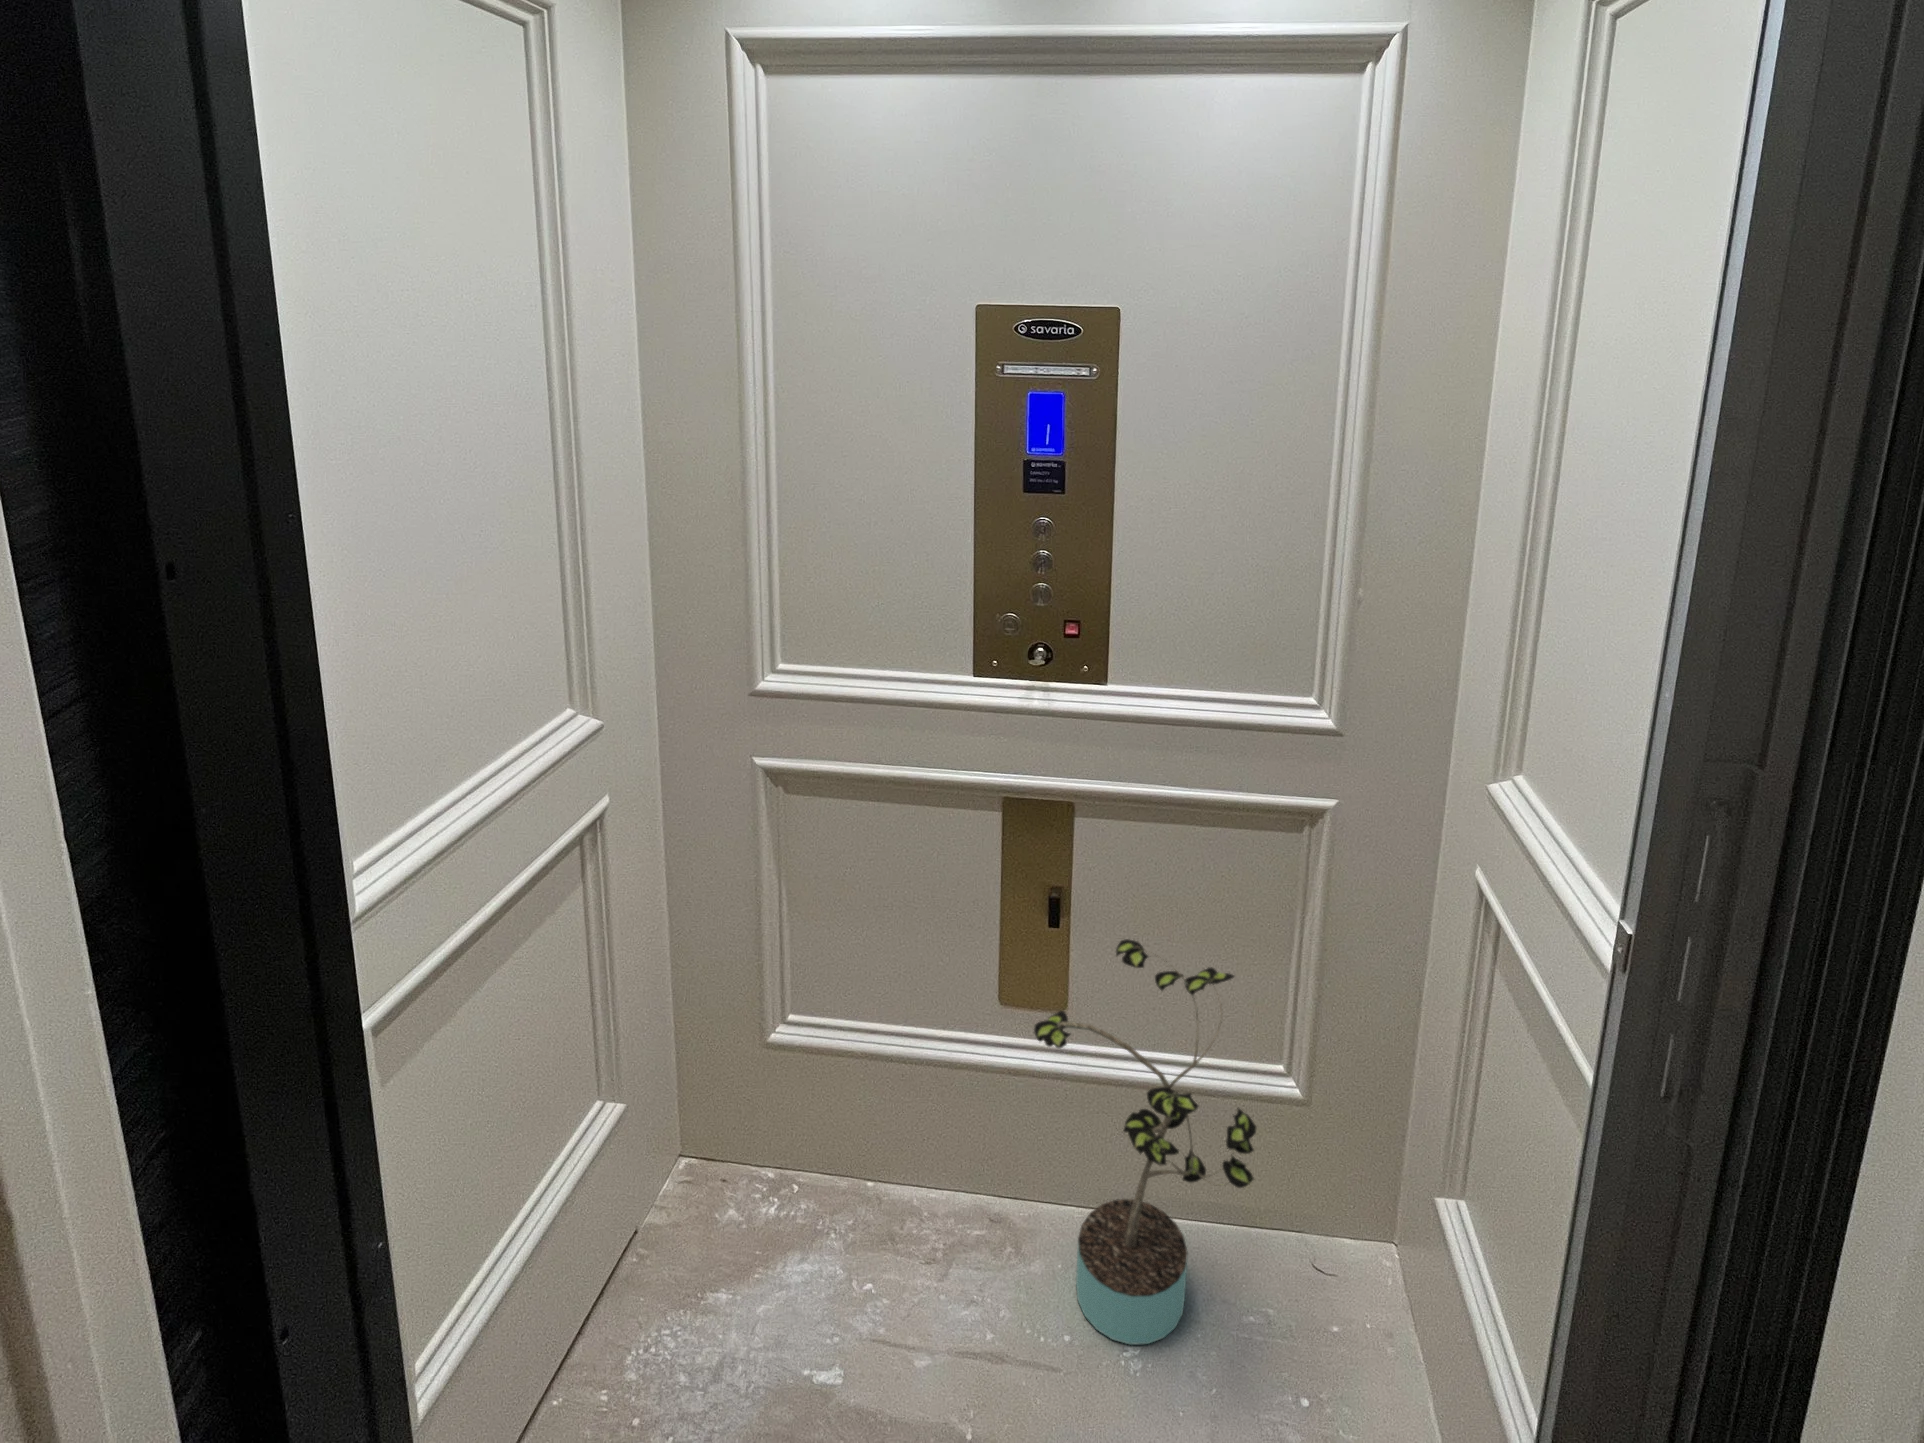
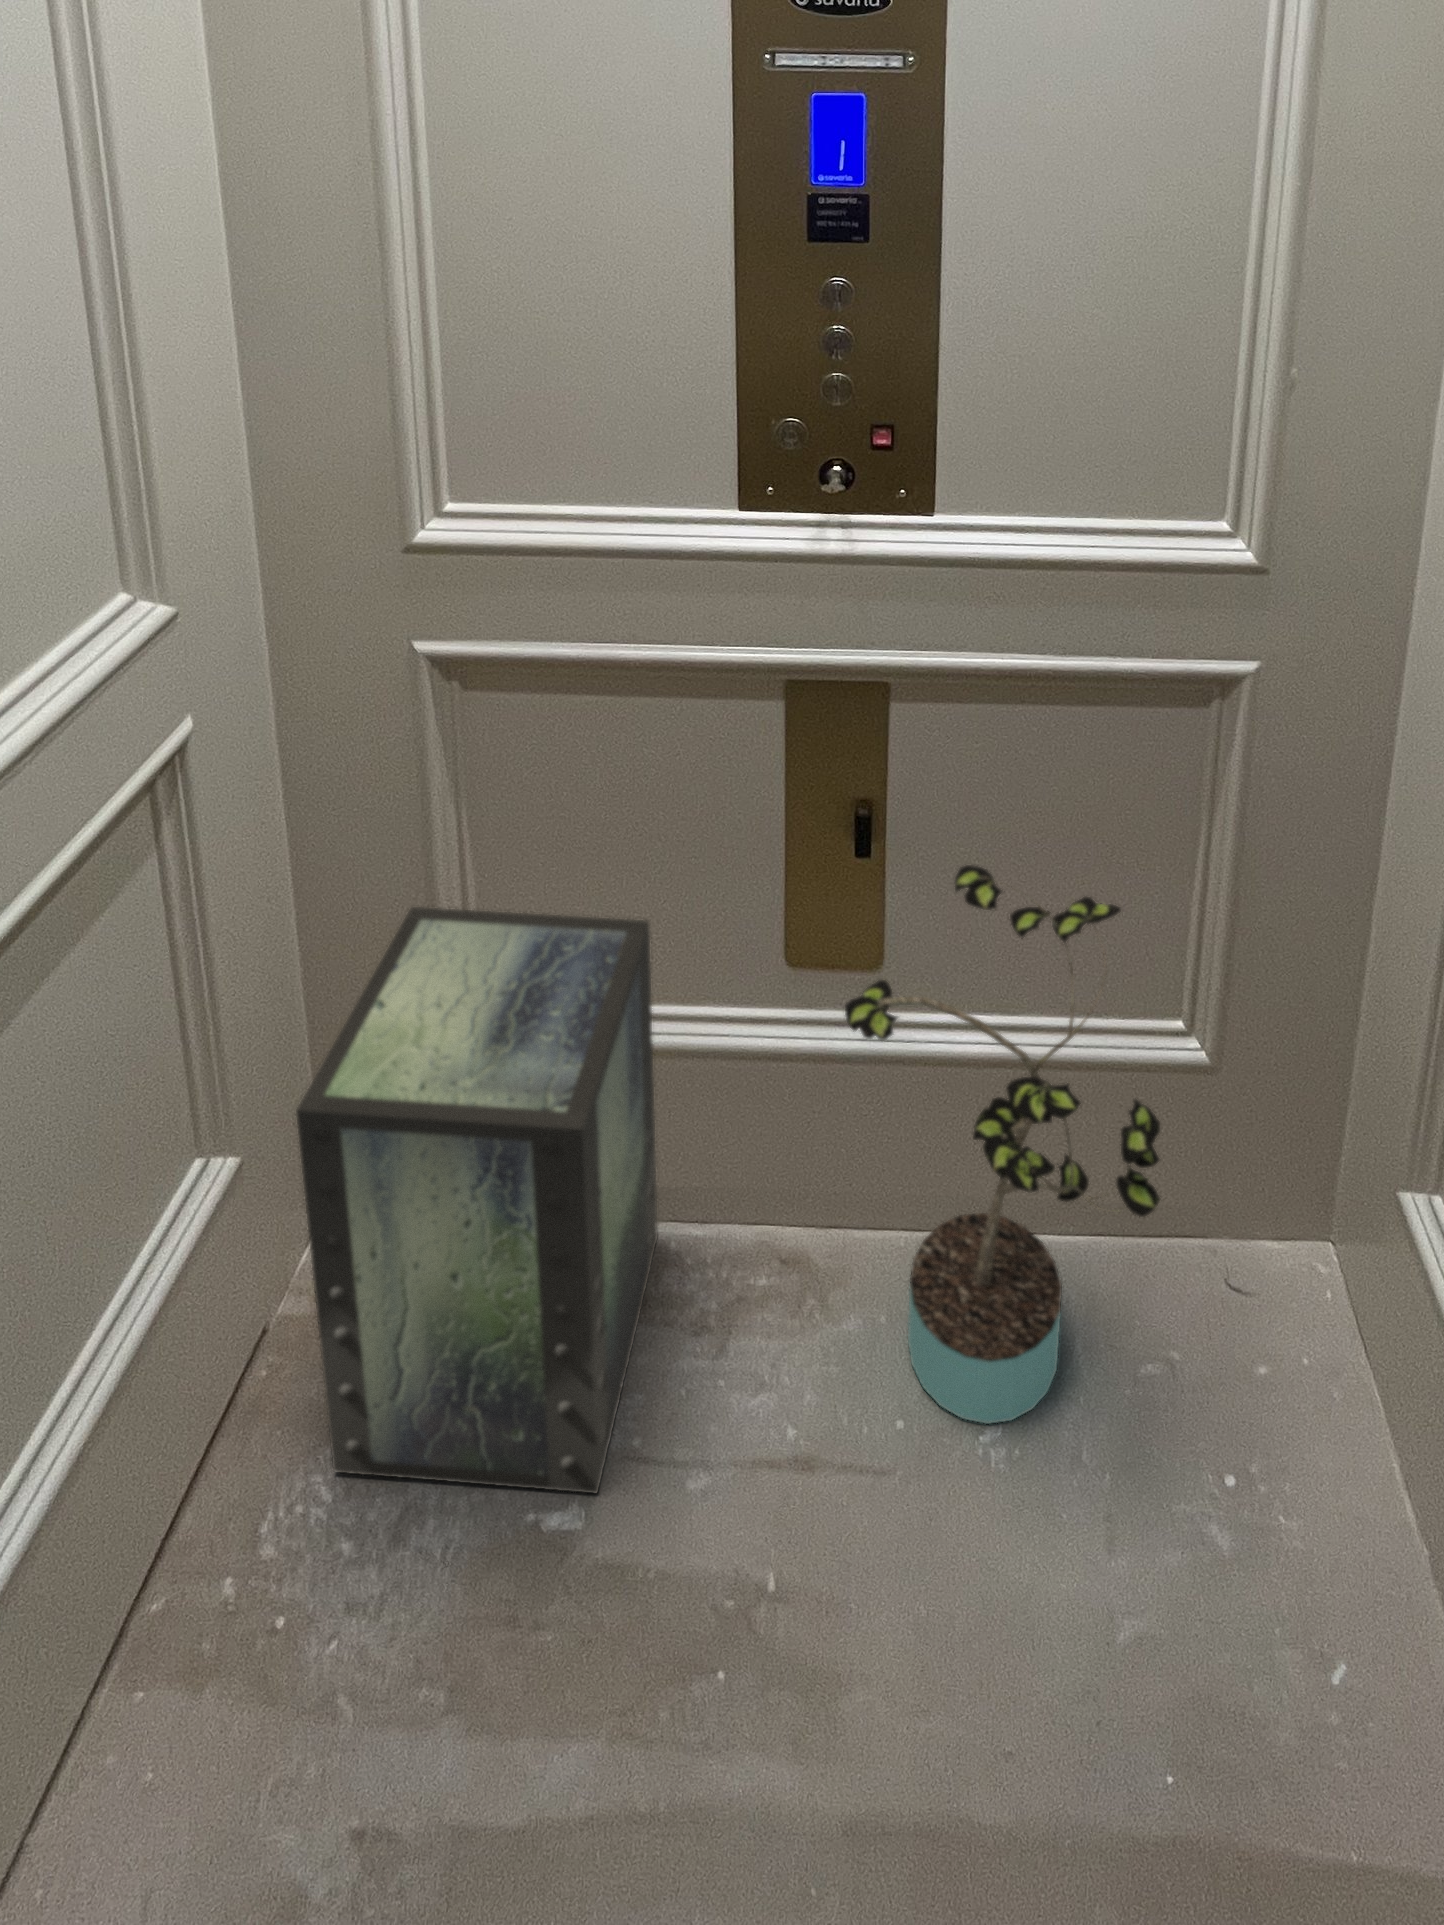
storage box: none [665,946,904,1360] -> present [296,907,658,1493]

